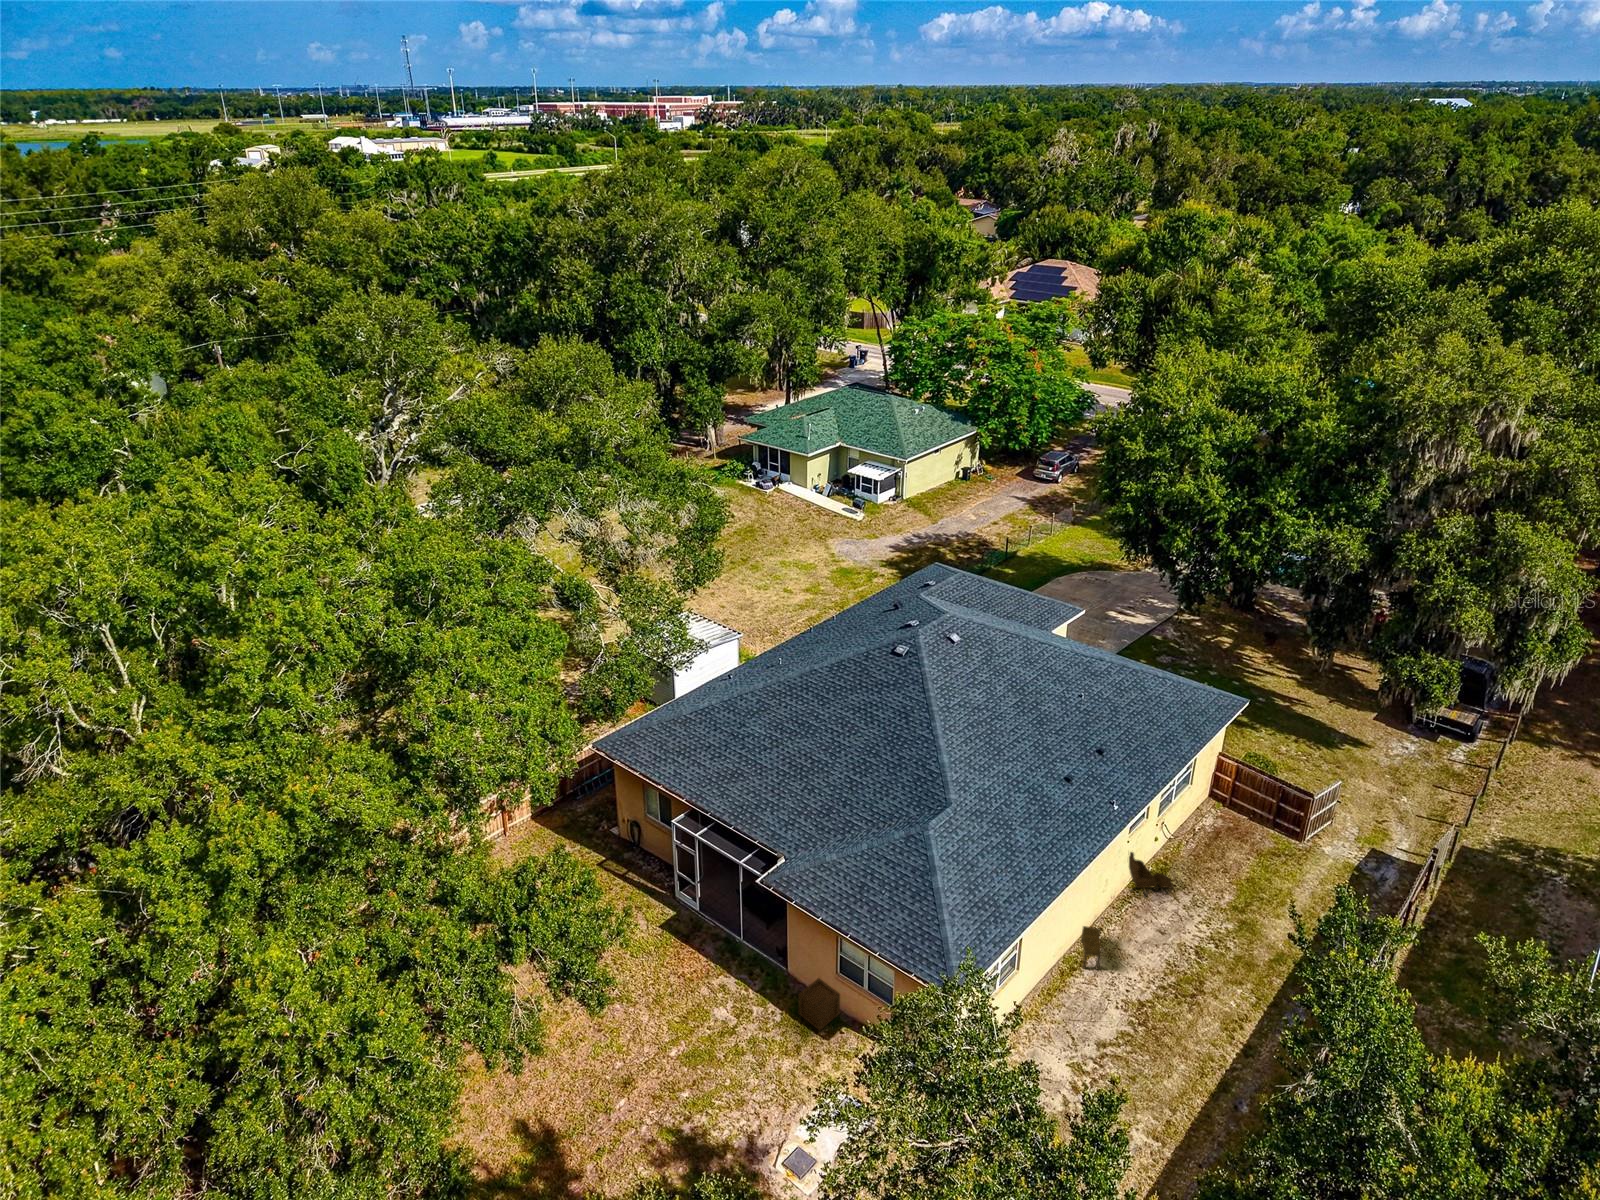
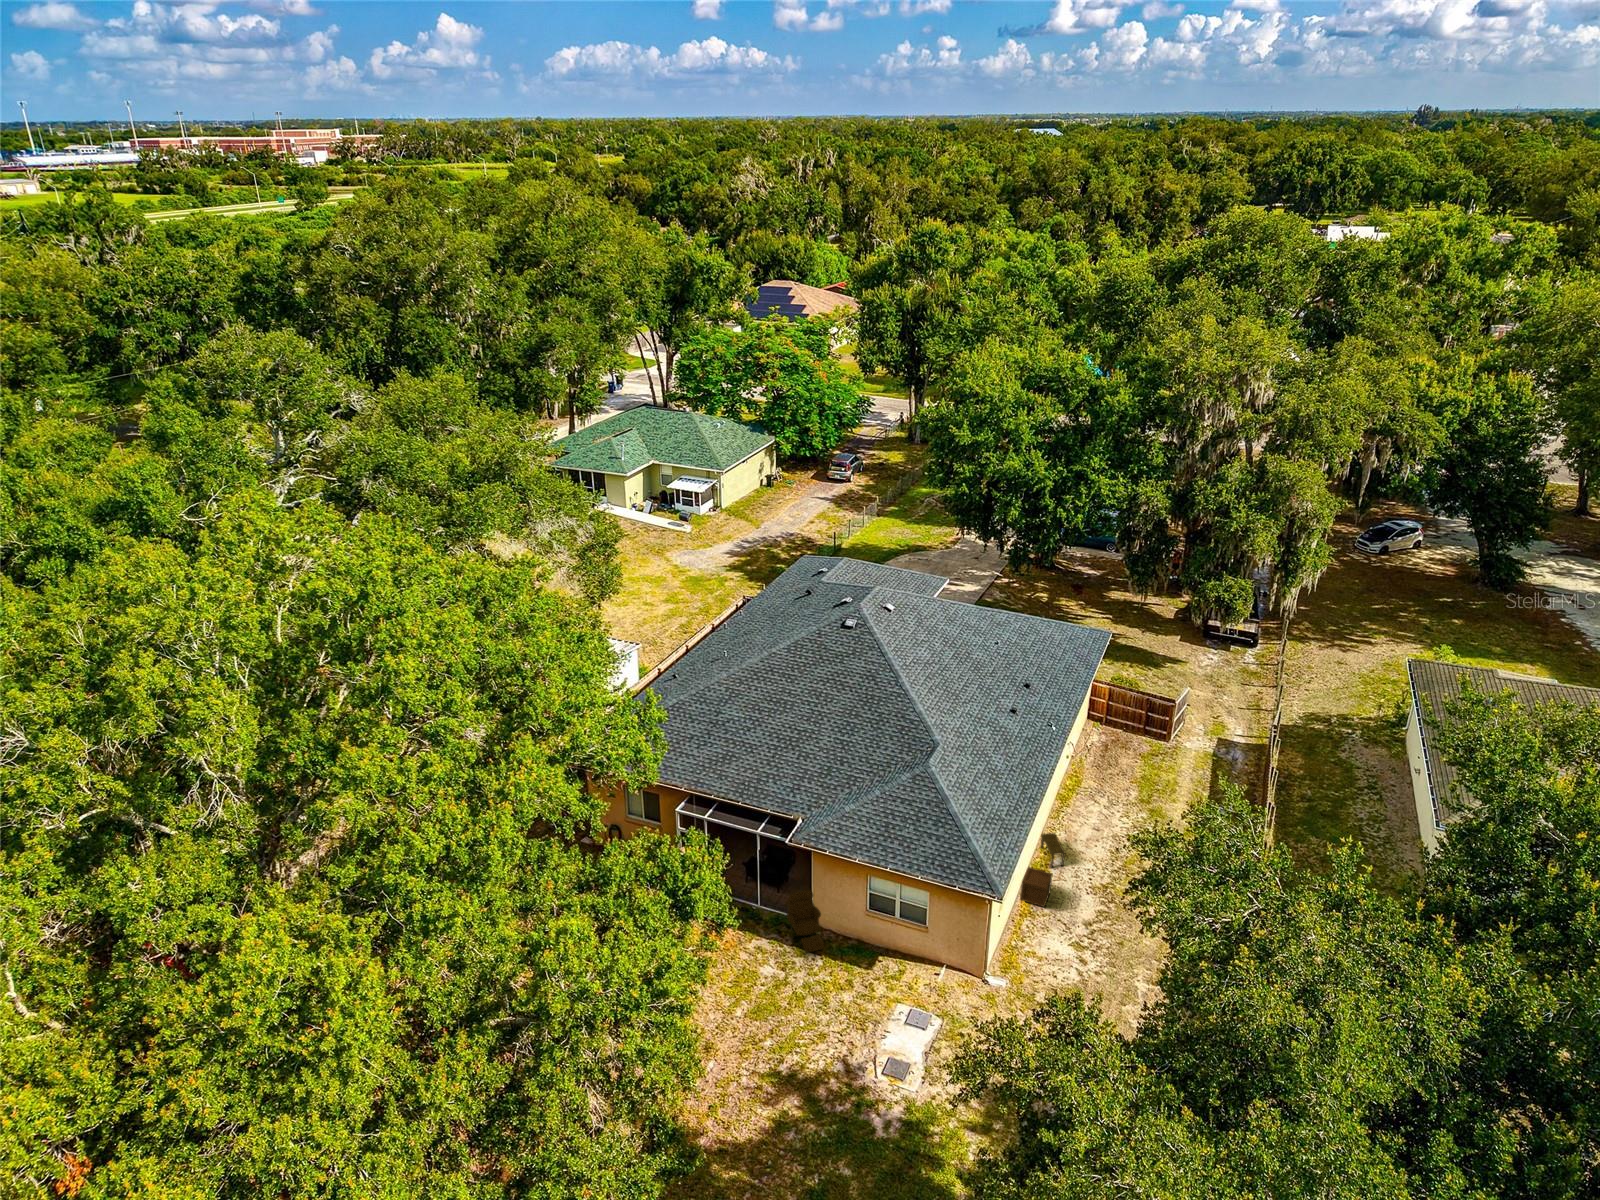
lounge chair: present [1129,852,1173,896] -> present [787,890,824,953]
wooden crate: present [799,978,840,1031] -> present [1020,867,1052,907]

